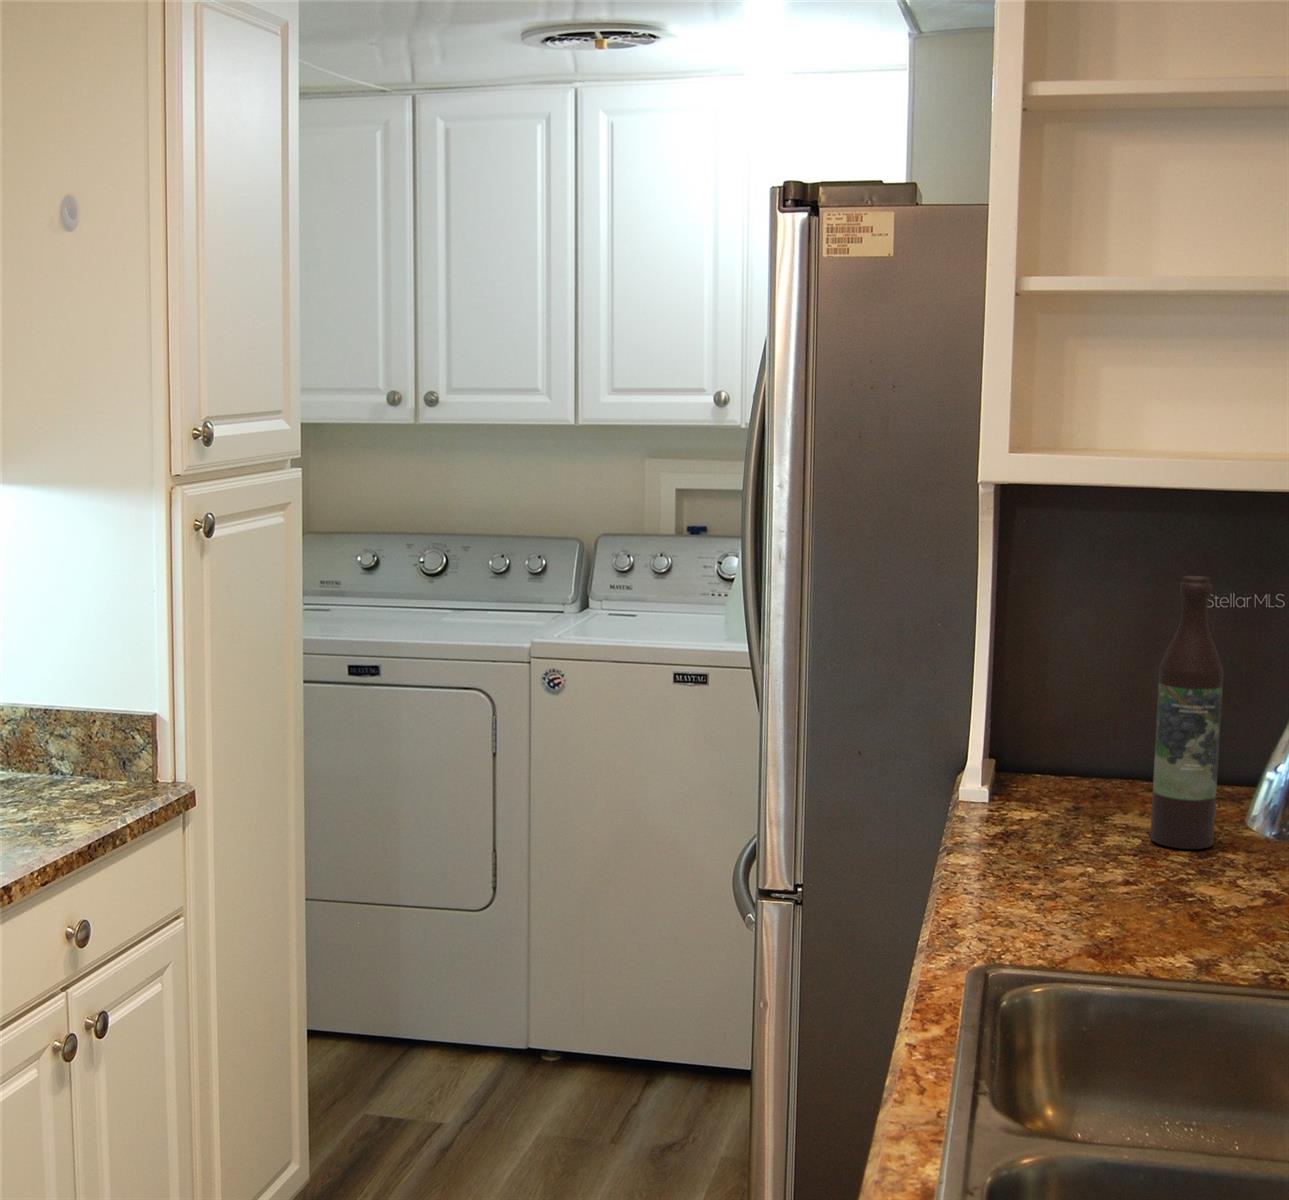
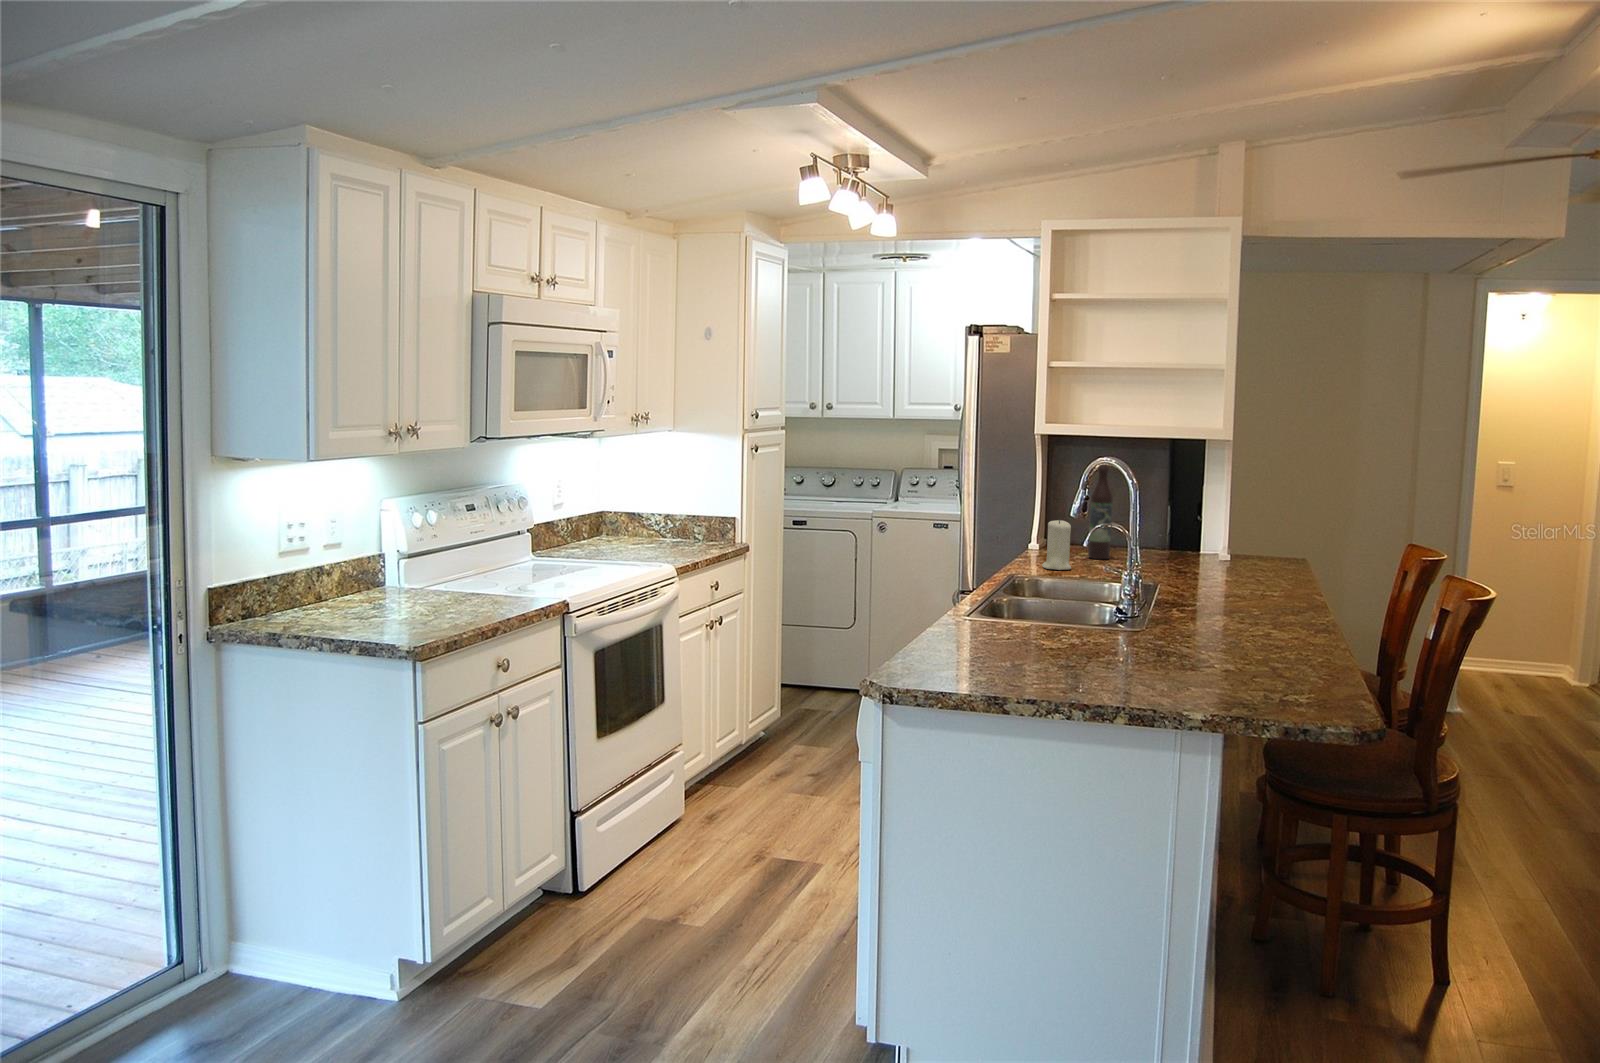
candle: none [1058,766,1157,932] -> present [1042,519,1071,570]

